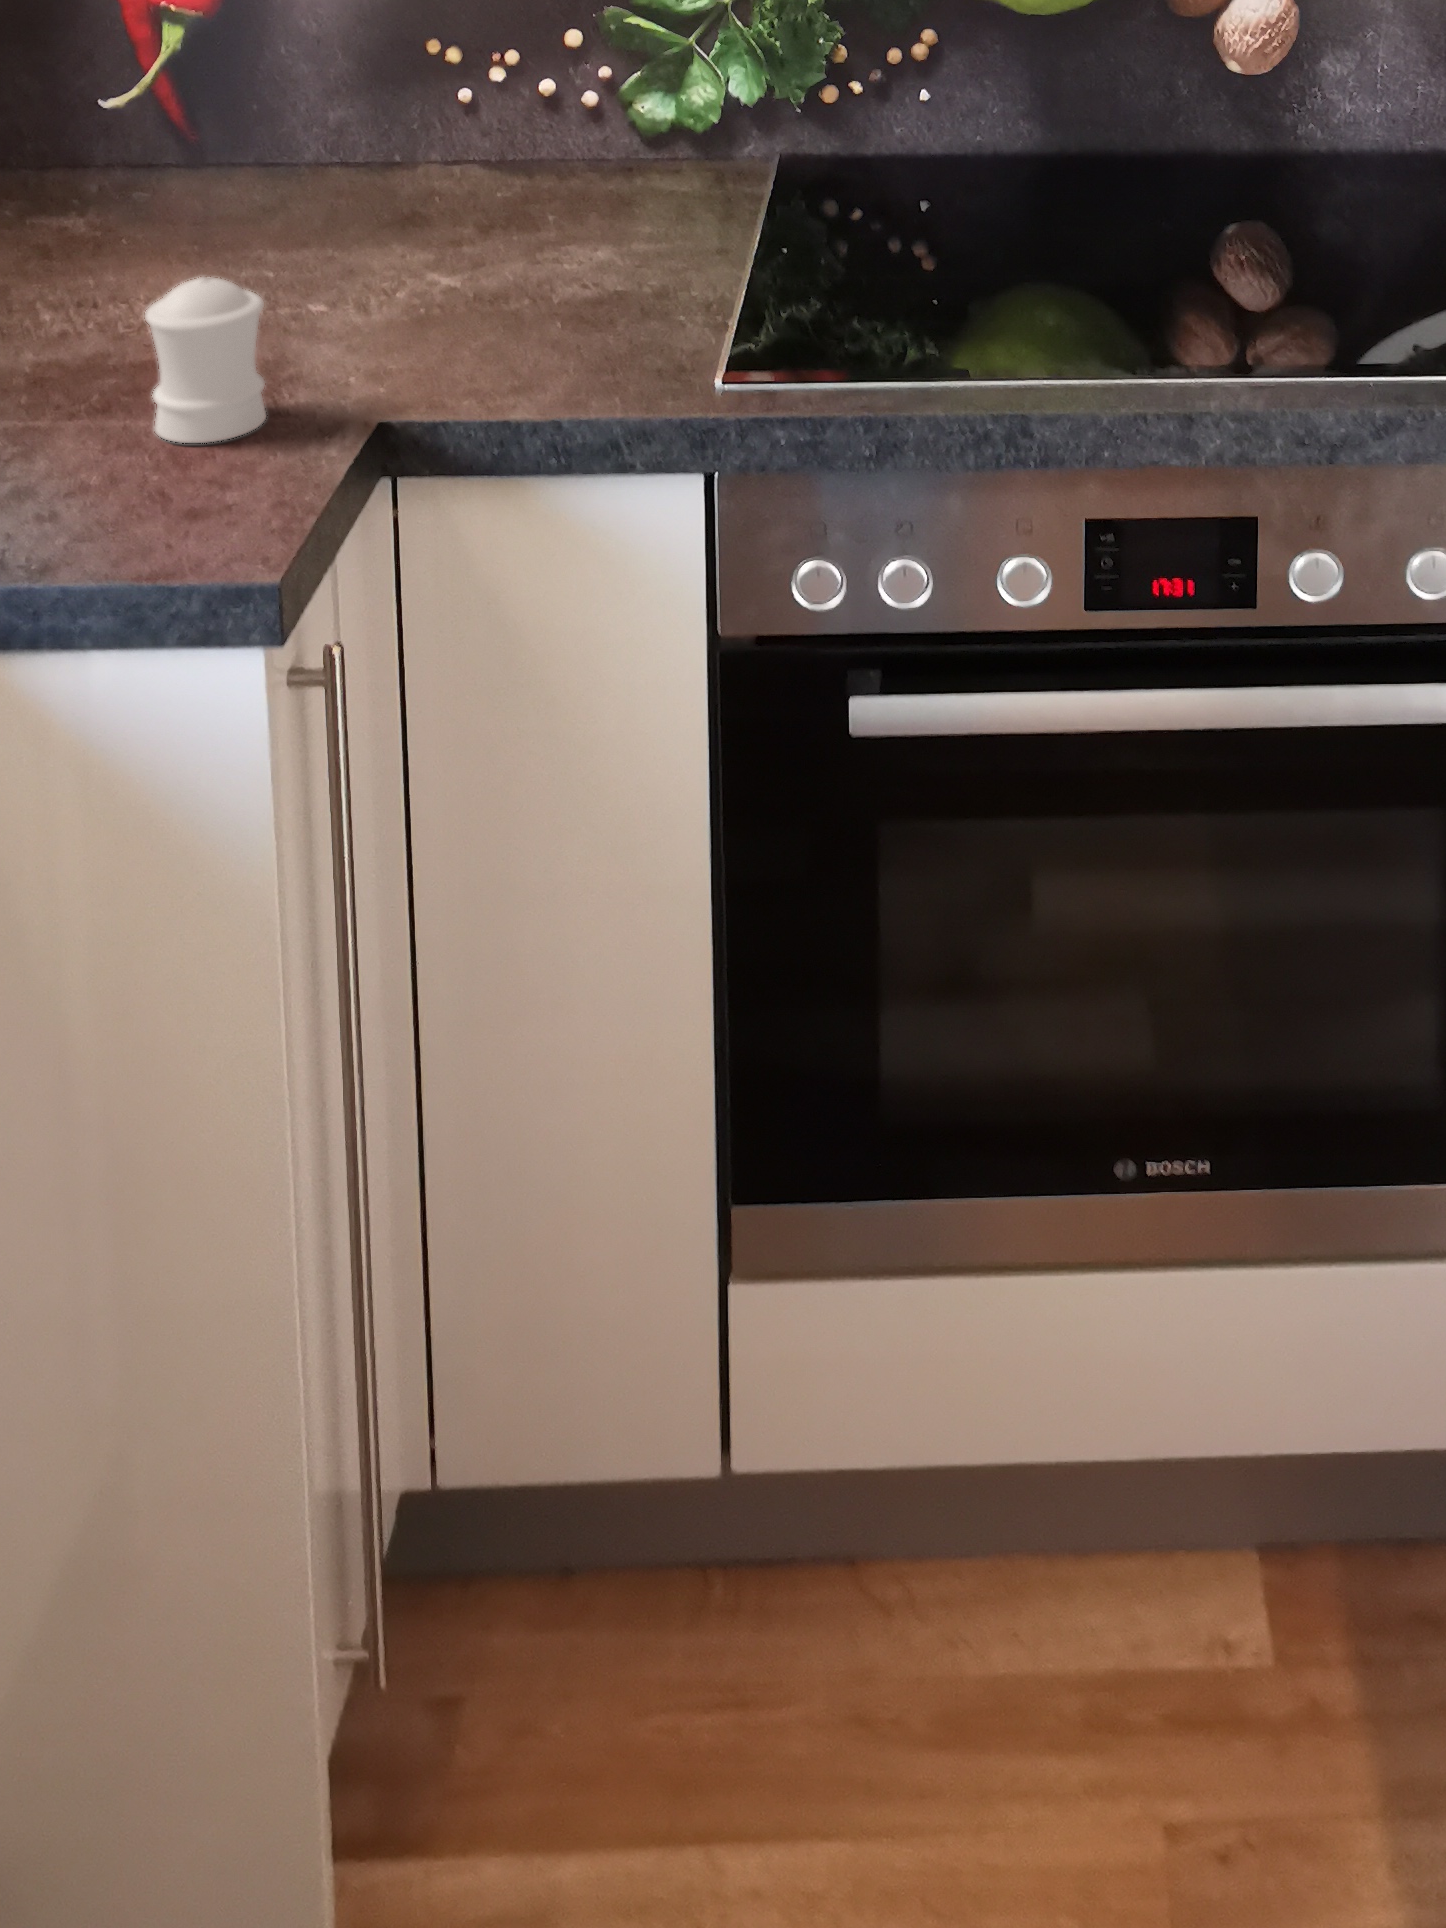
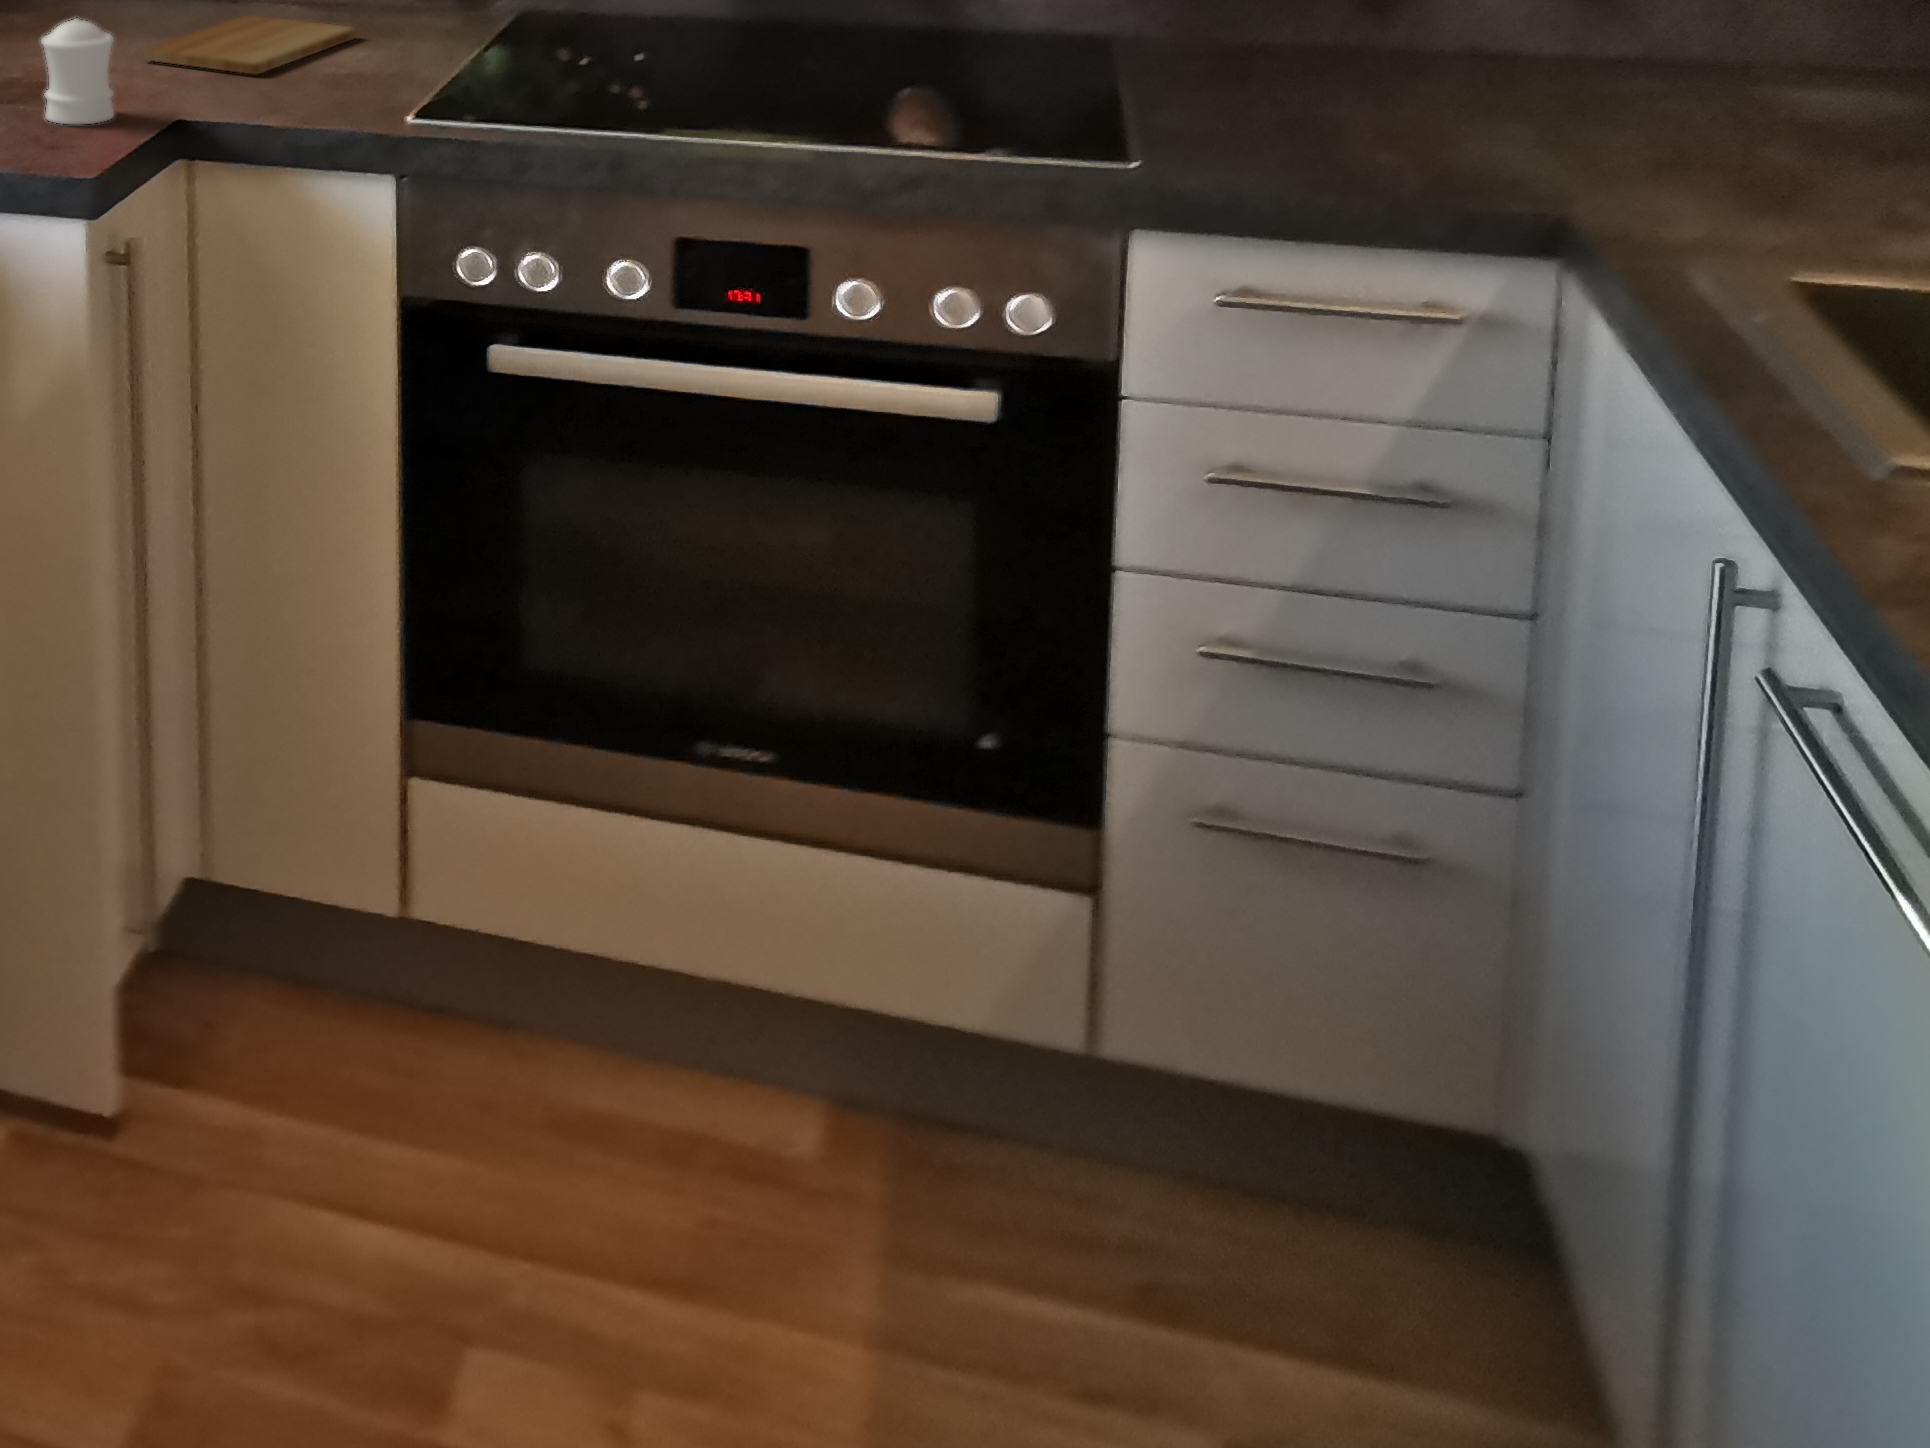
cutting board: none [286,196,581,309] -> present [144,15,356,75]

